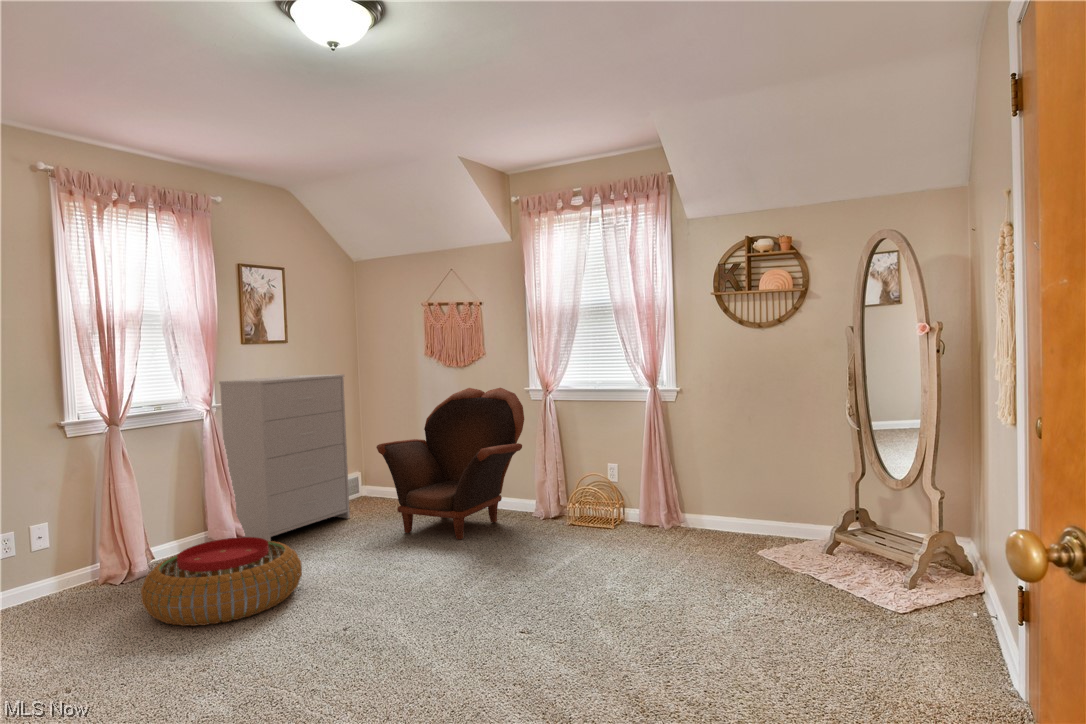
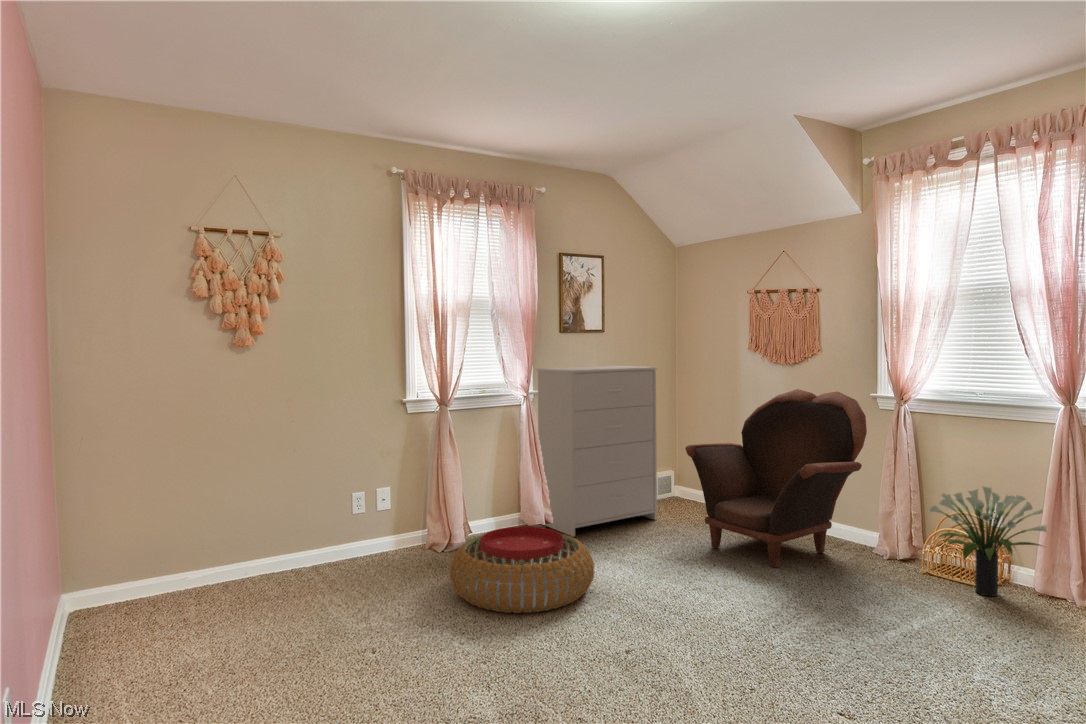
potted plant: none [571,451,645,532] -> present [929,486,1048,596]

